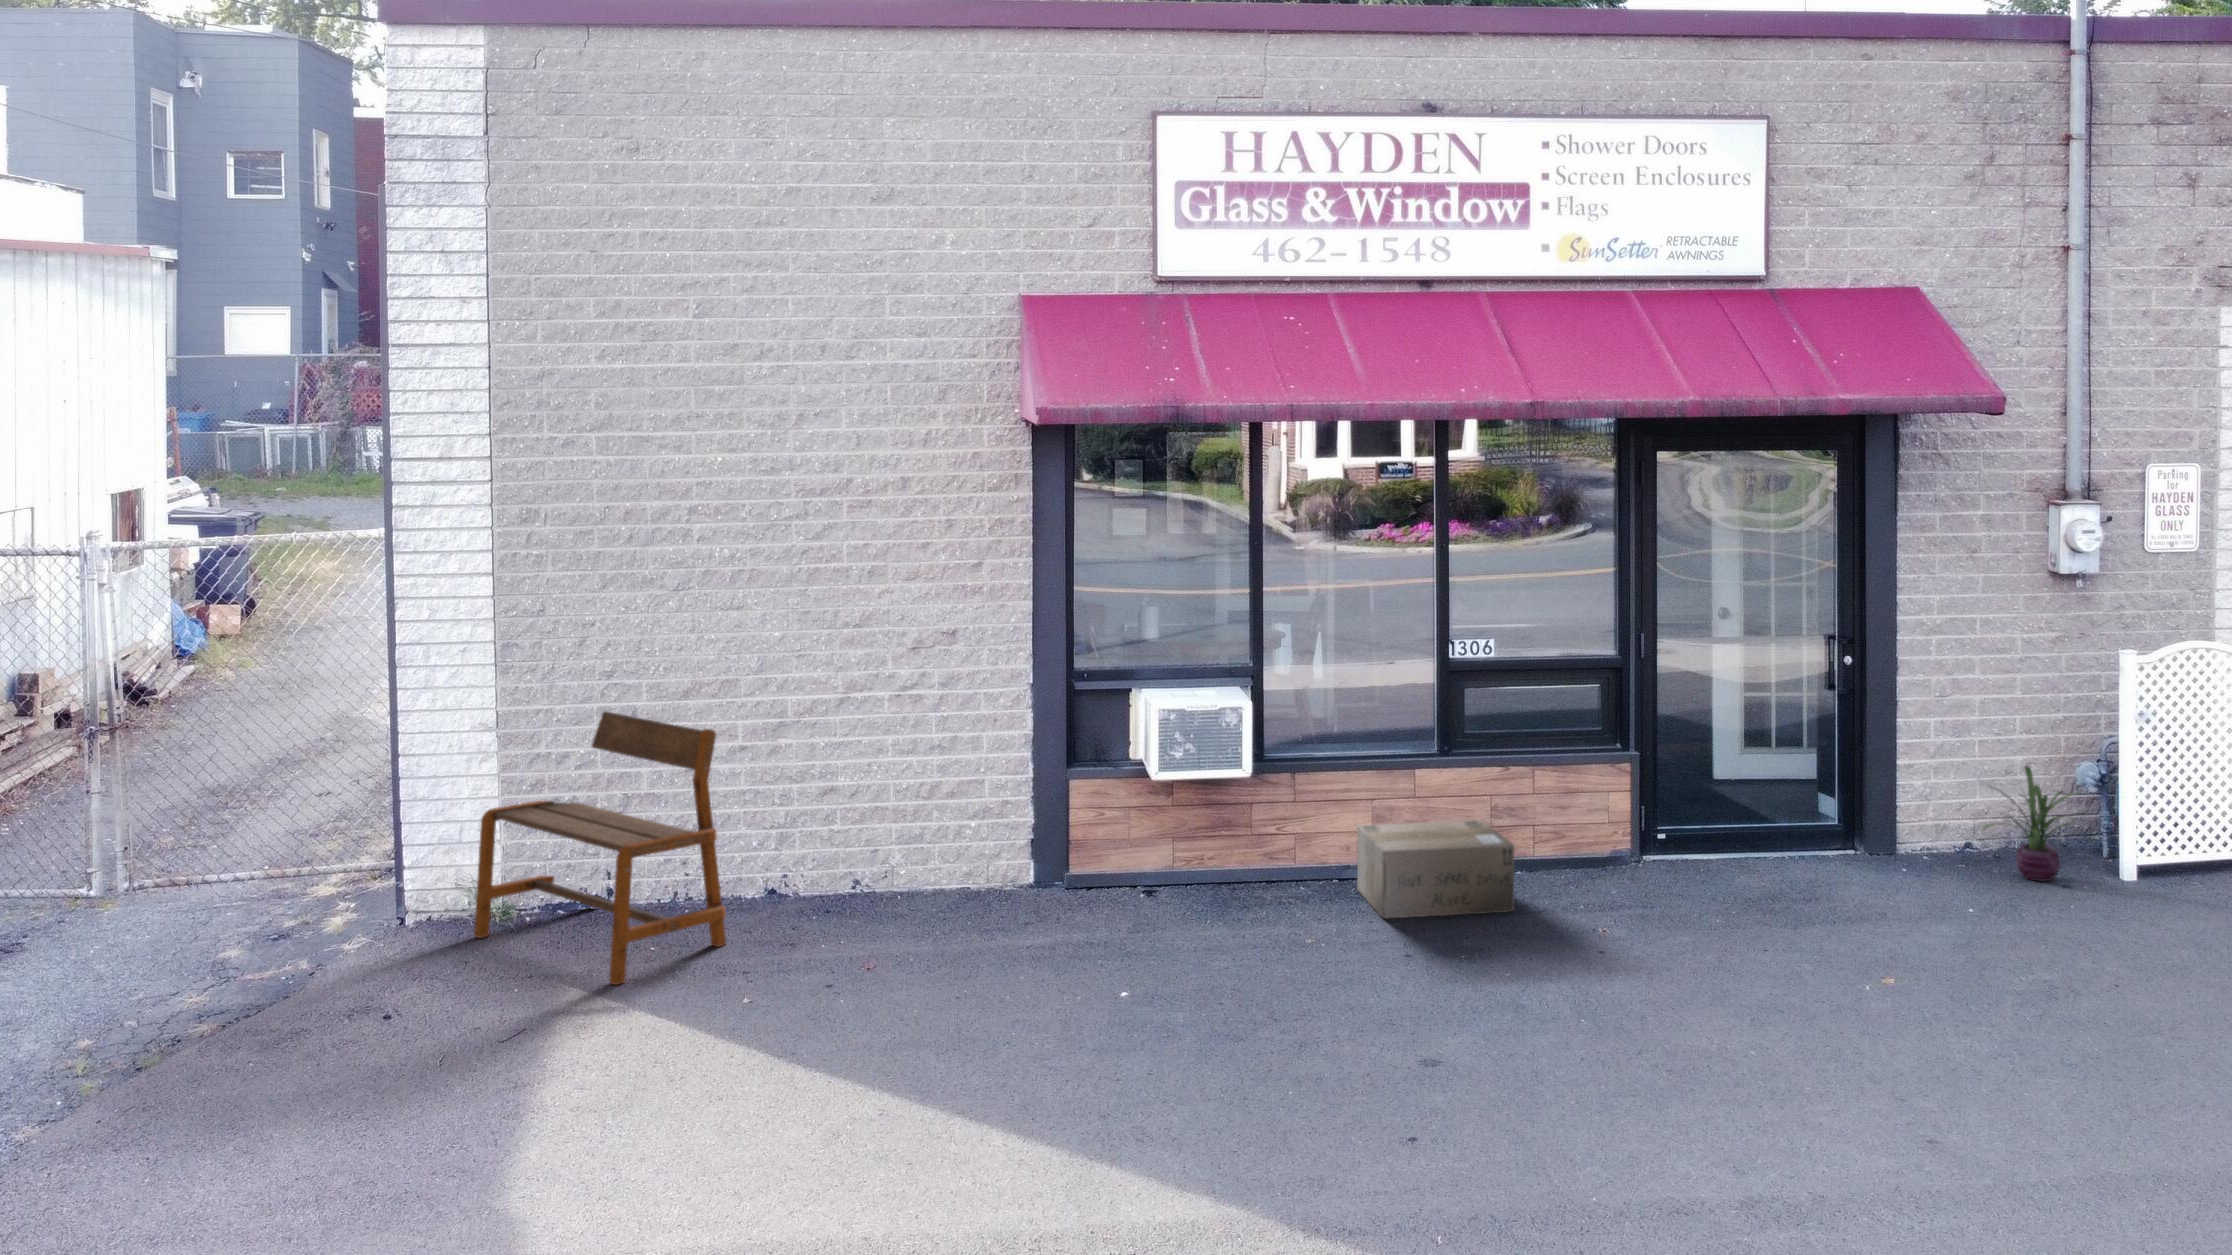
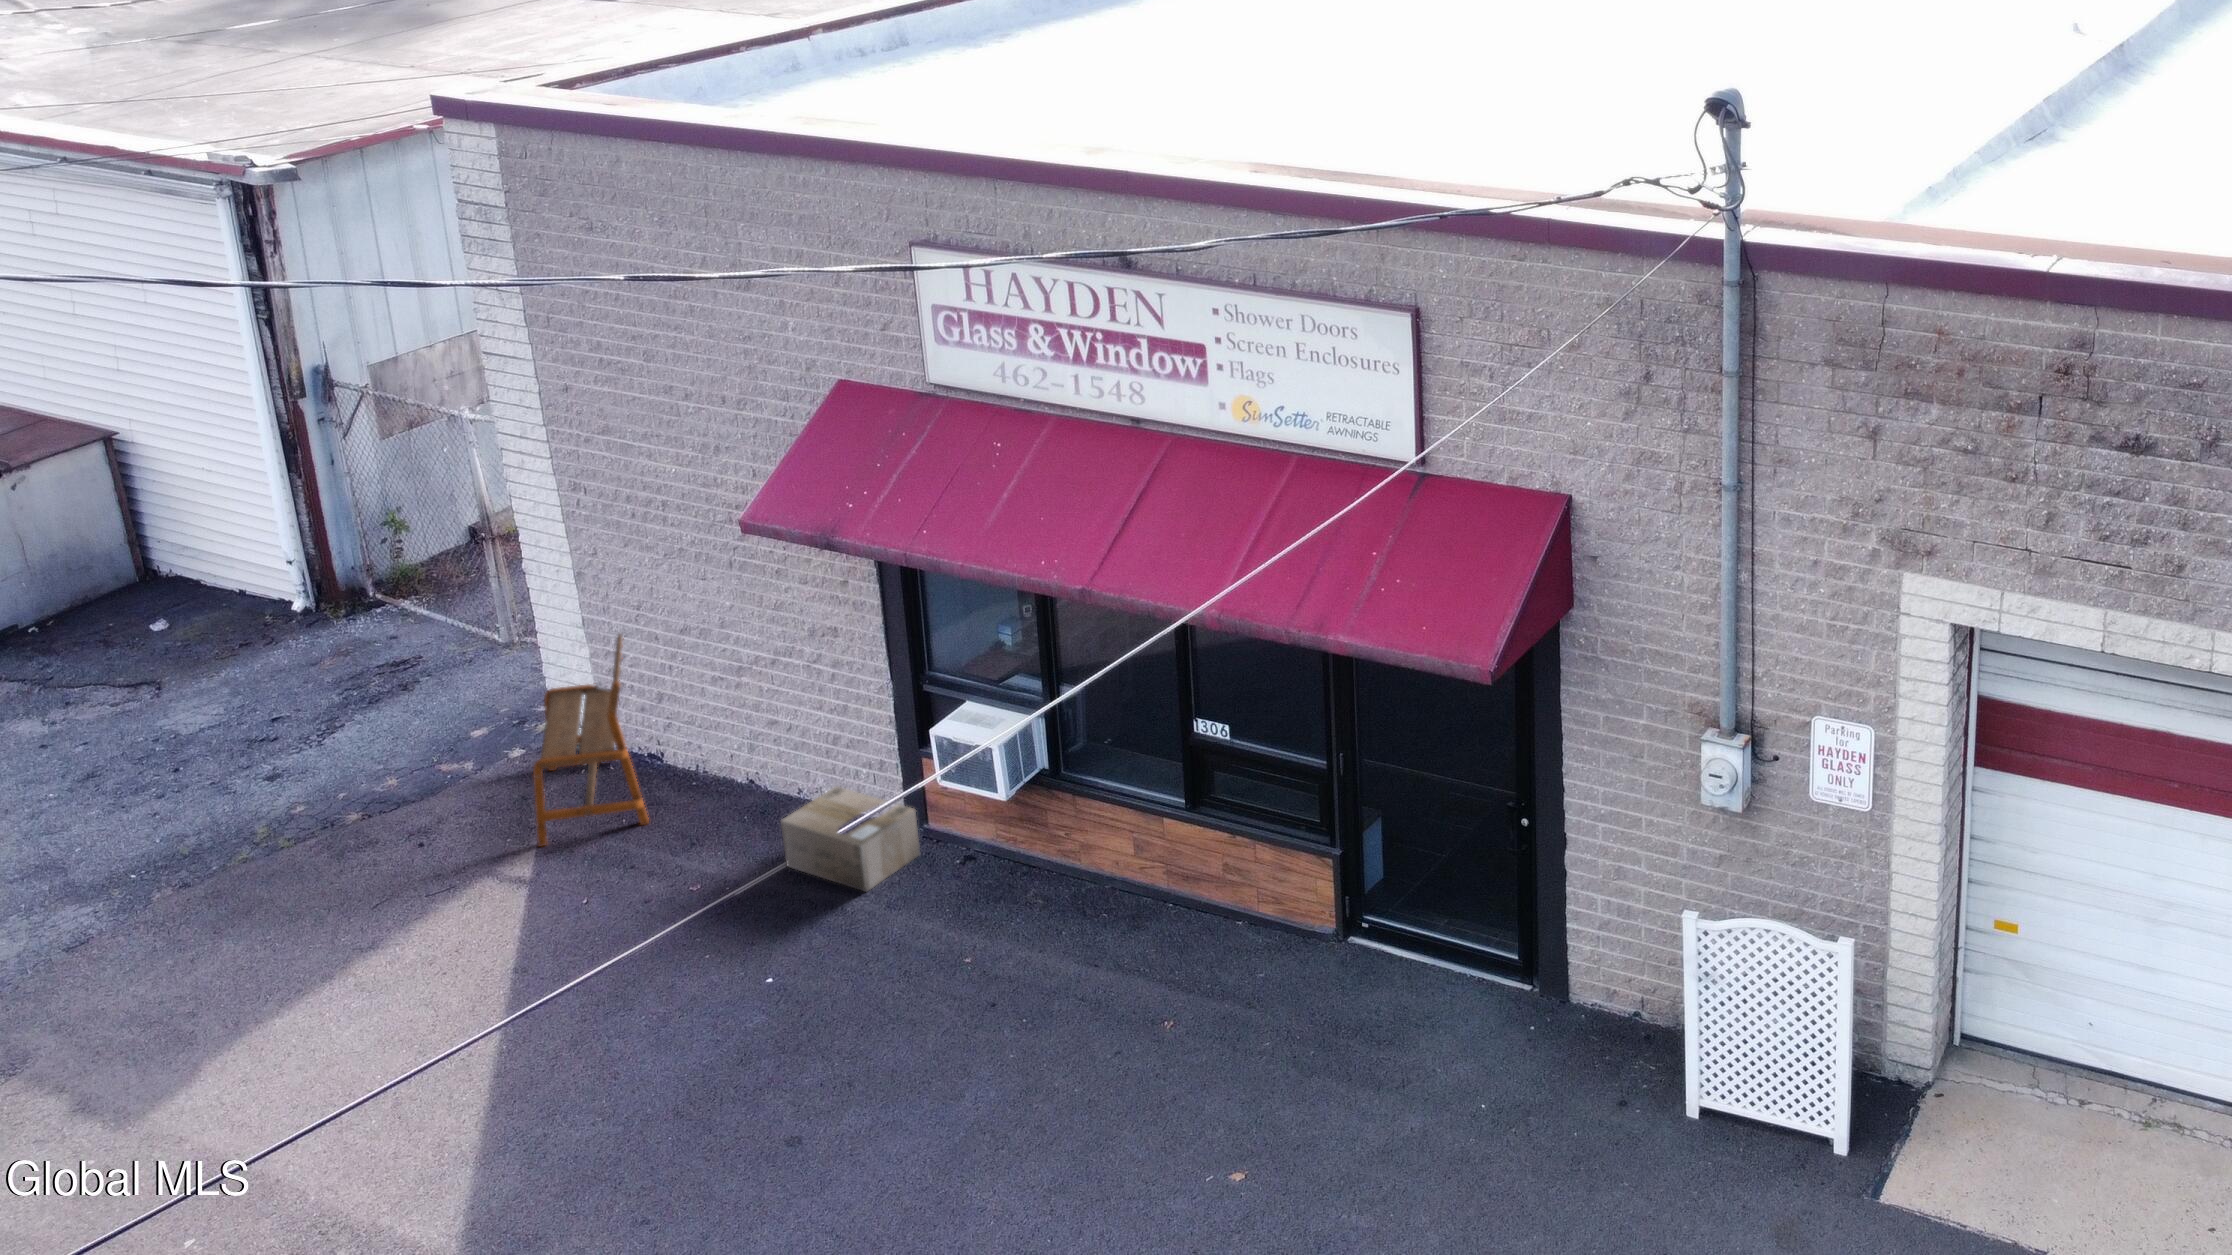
decorative plant: present [1983,766,2085,881] -> none [1536,968,1654,1079]
cardboard box: present [1357,820,1514,918] -> present [781,786,920,892]

